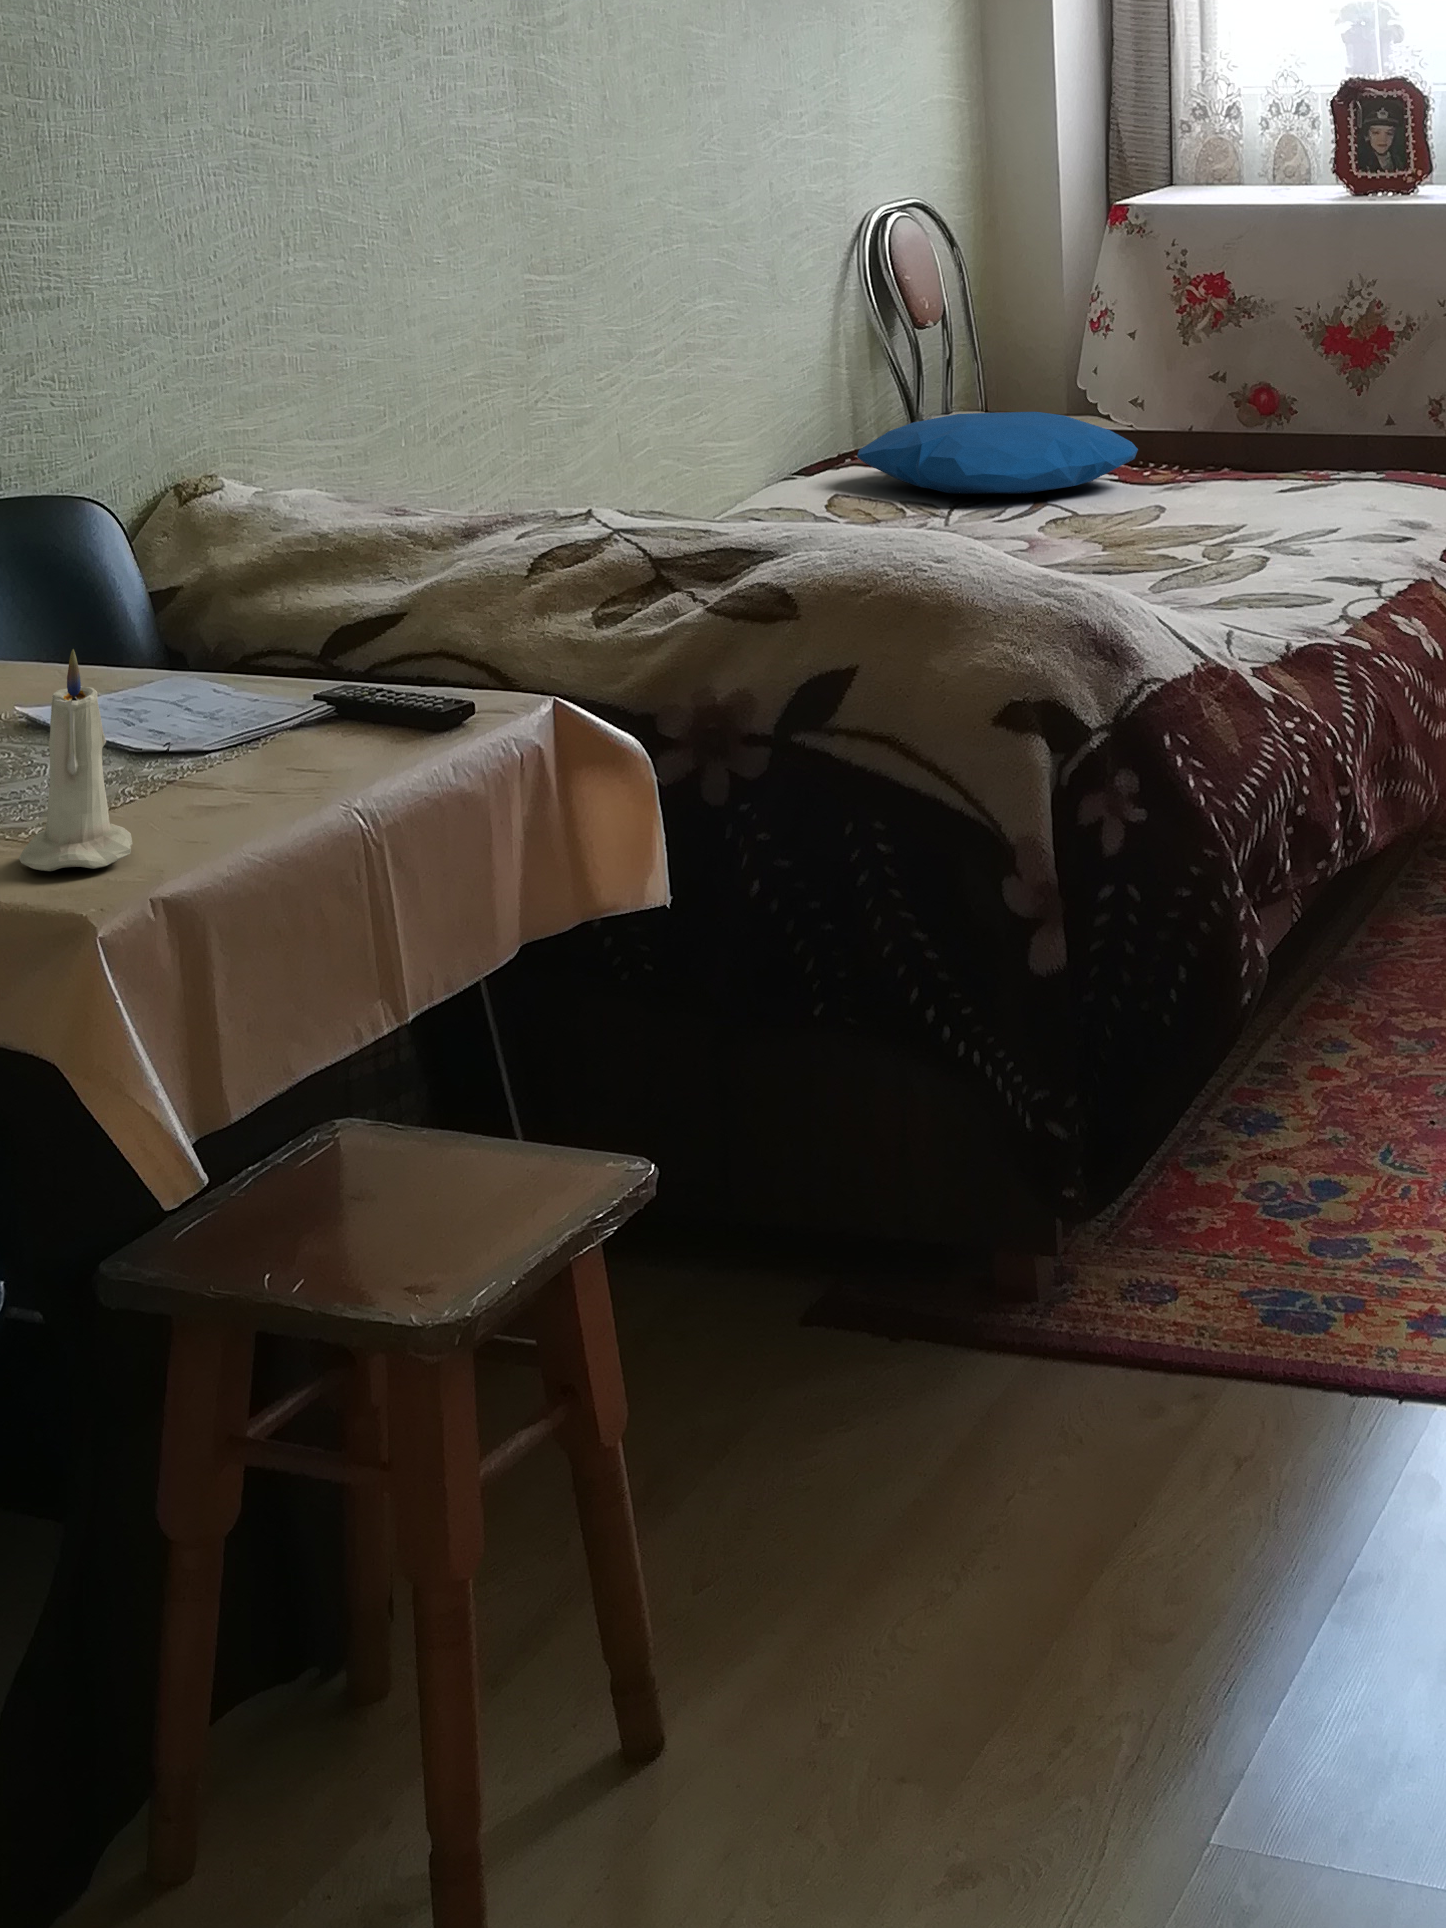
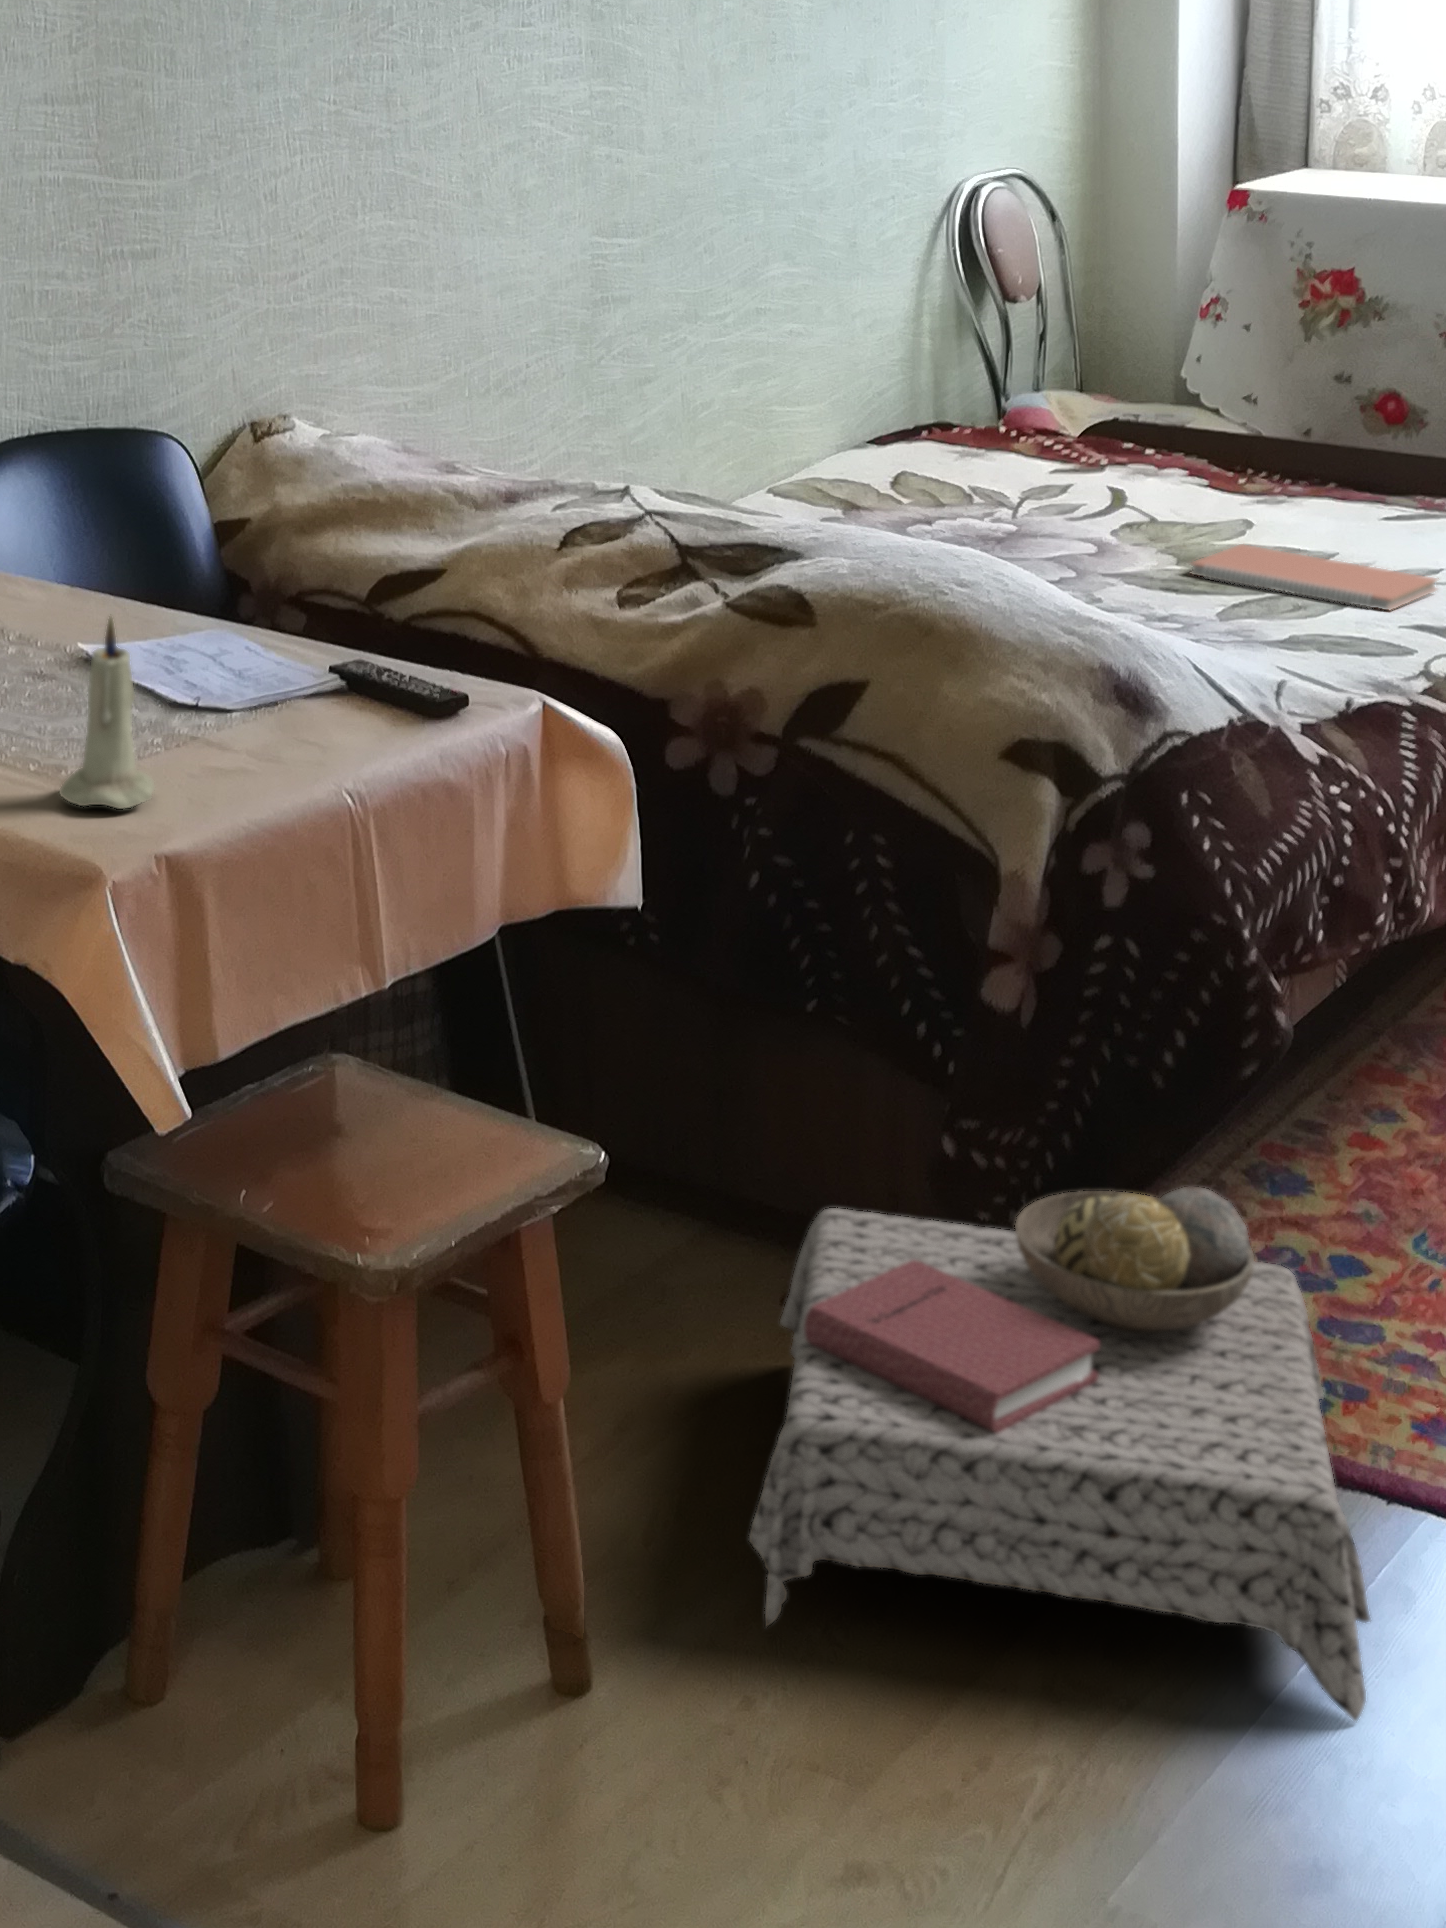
pillow: present [857,412,1138,494] -> none [930,404,1231,494]
notebook: none [1119,522,1342,567] -> present [1191,545,1439,610]
ottoman: none [811,1122,1418,1654] -> present [749,1187,1370,1721]

